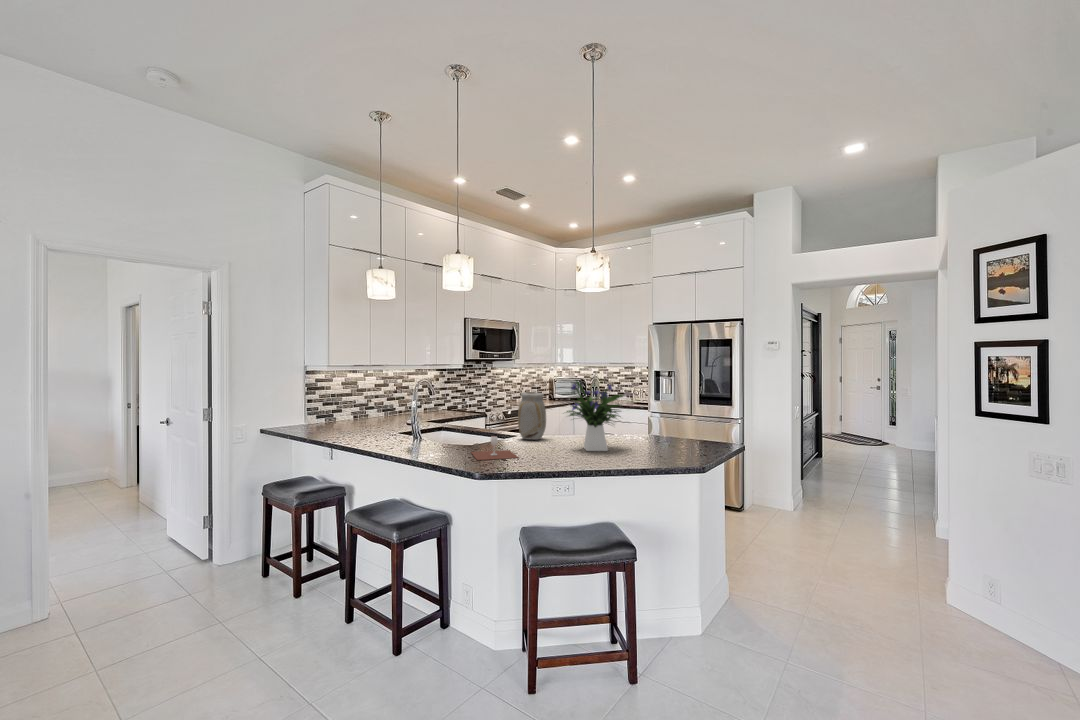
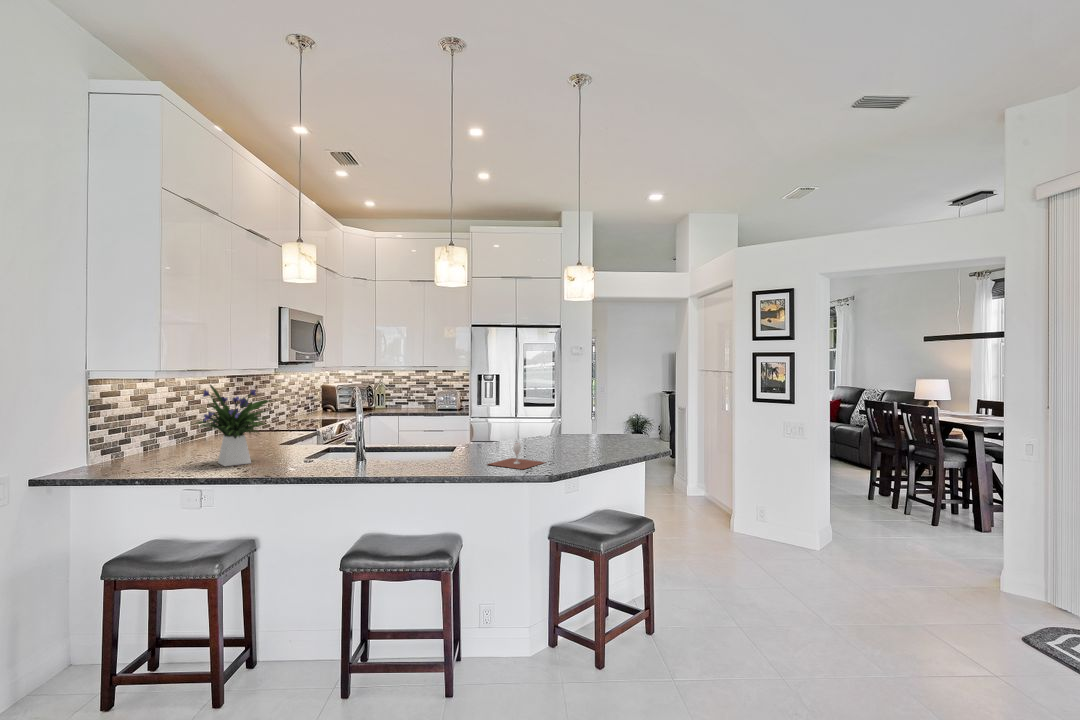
flower arrangement: present [567,380,626,451] -> present [197,385,271,466]
vase: present [518,392,546,440] -> none [474,397,504,448]

